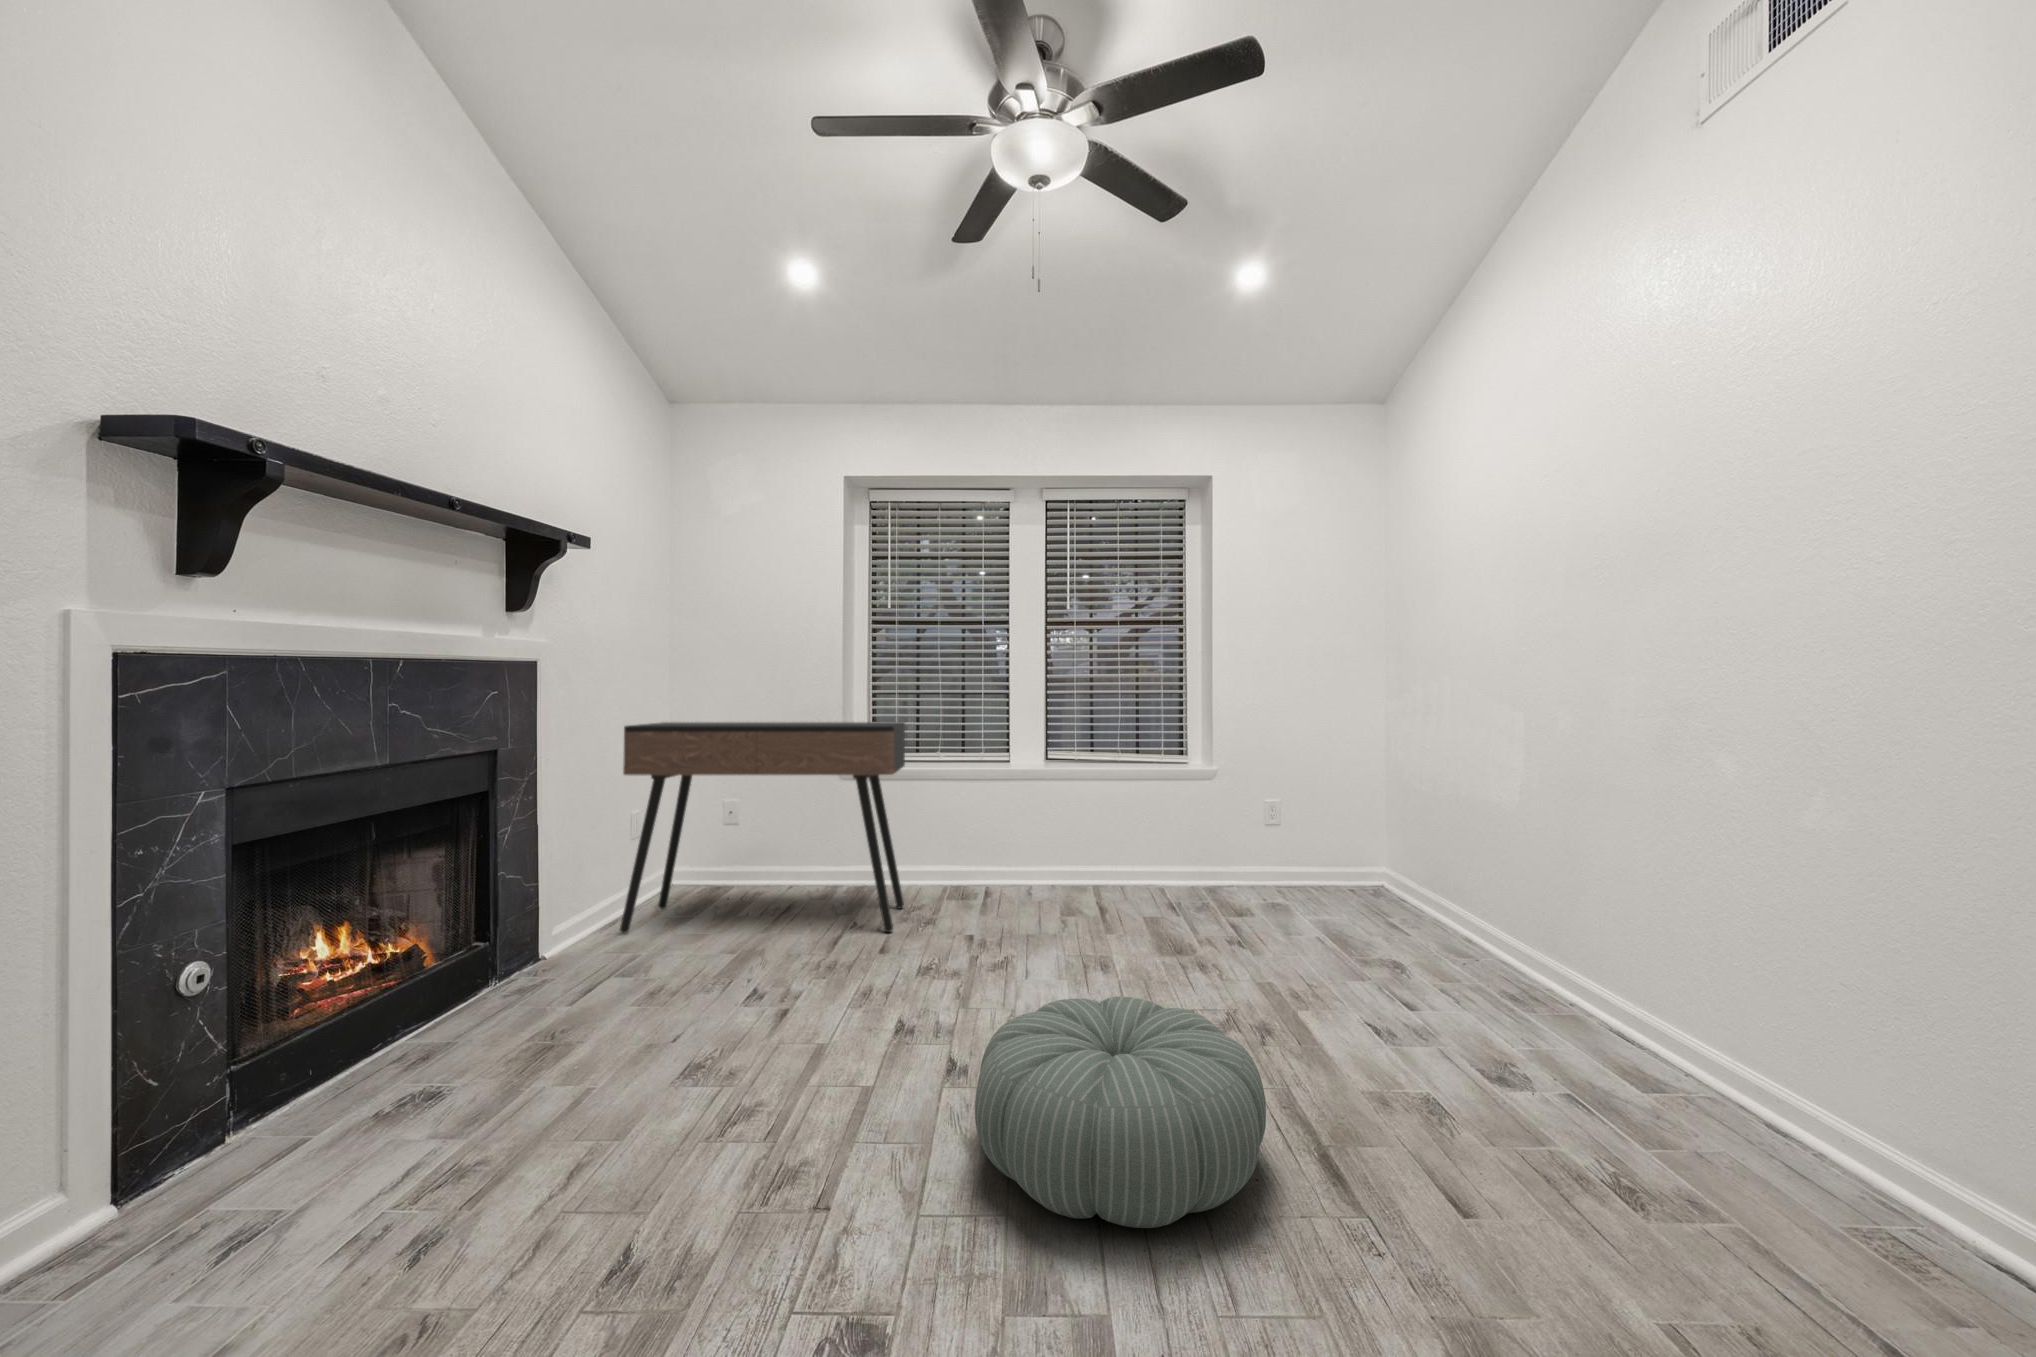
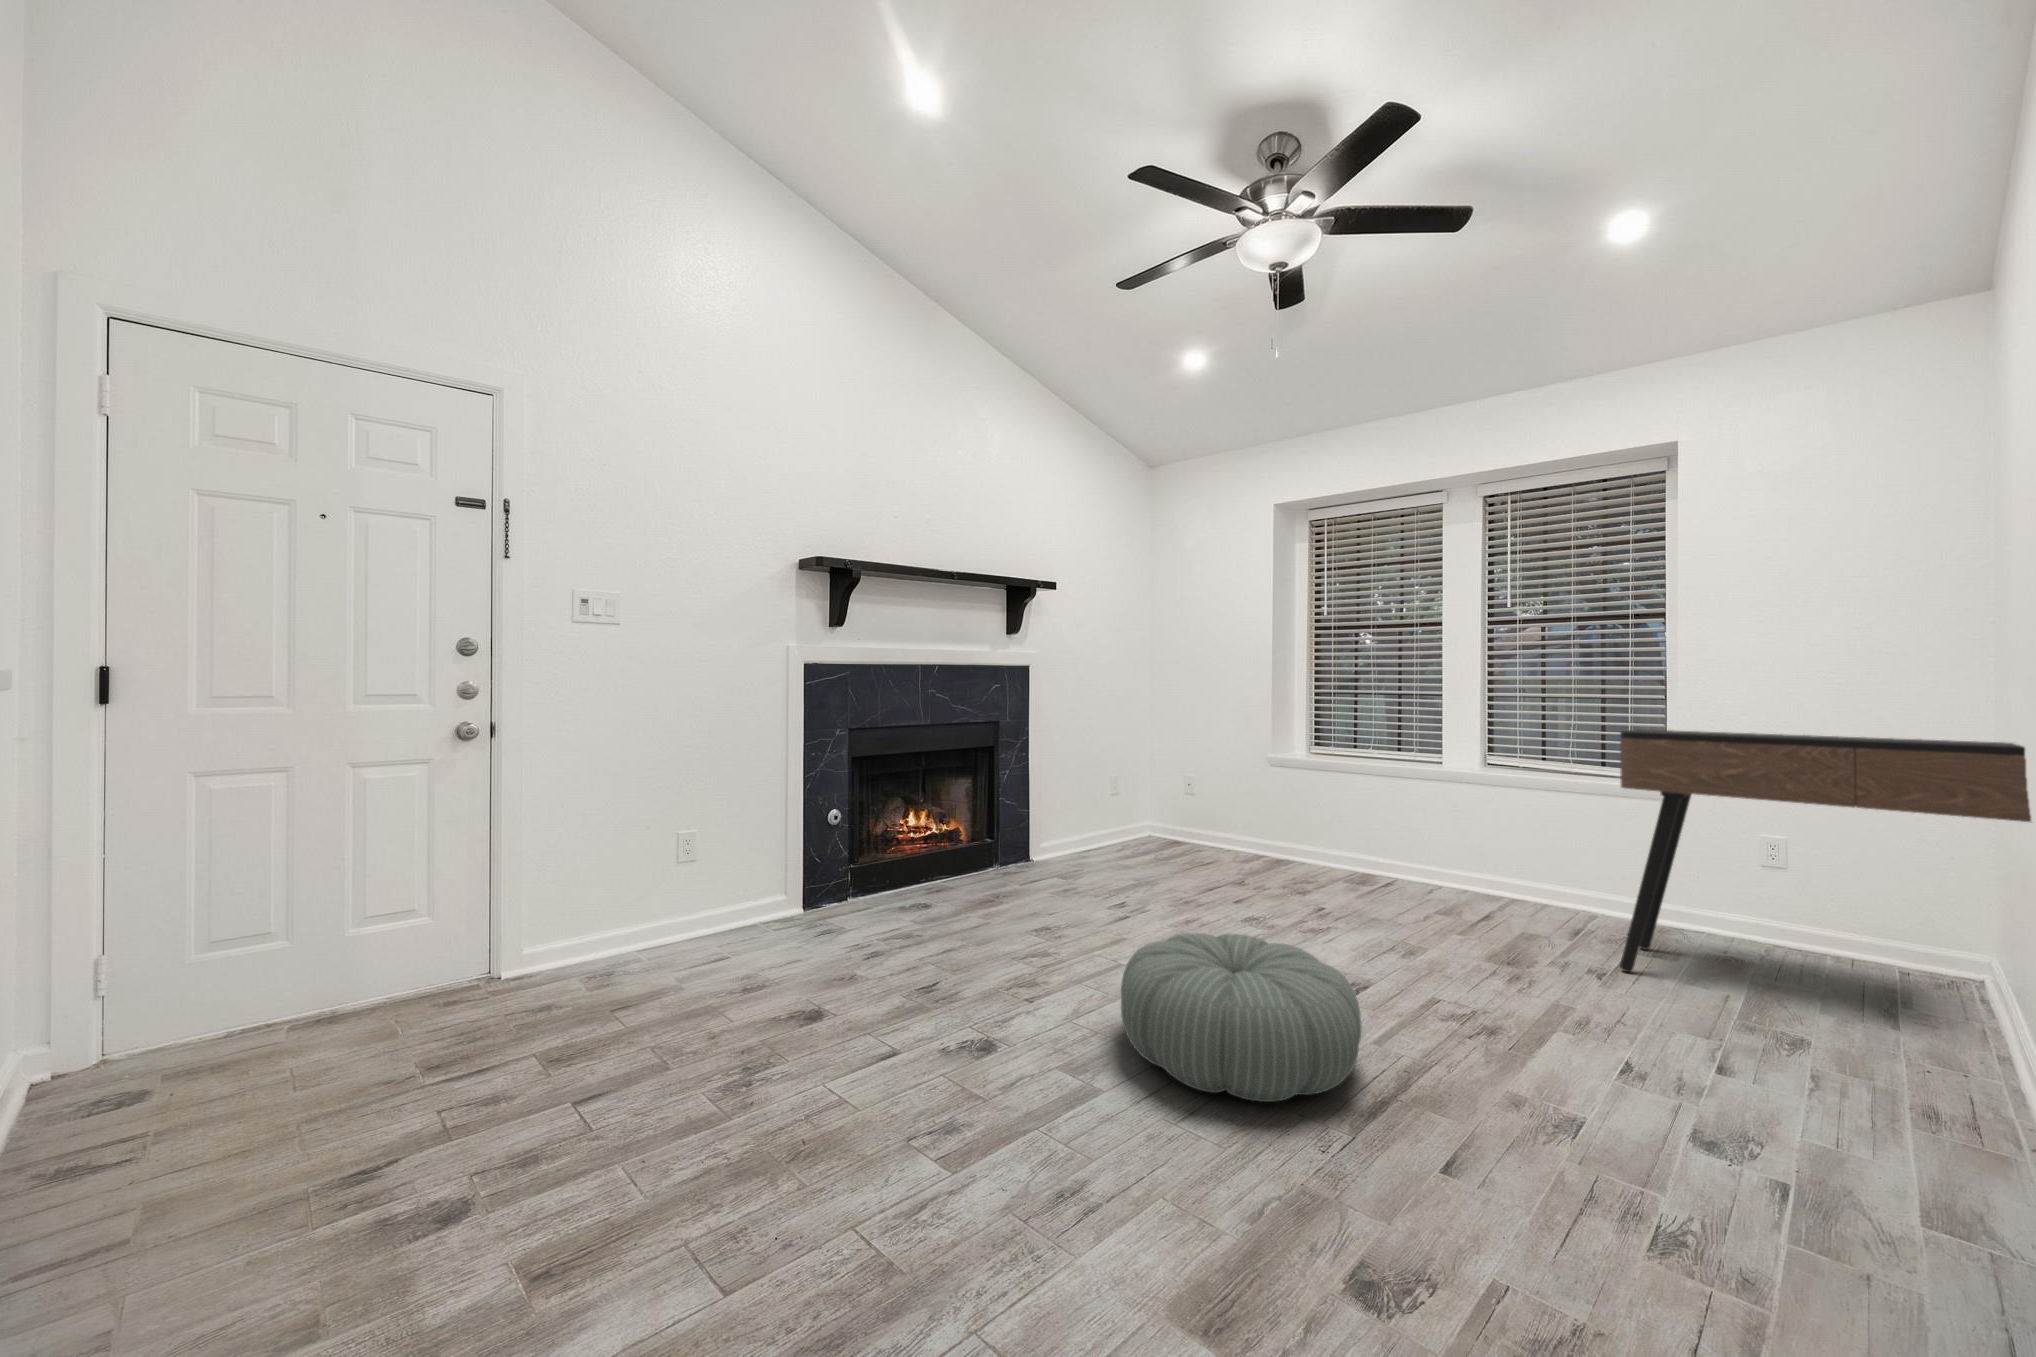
console table: present [620,722,905,933] -> present [1620,729,2031,972]

